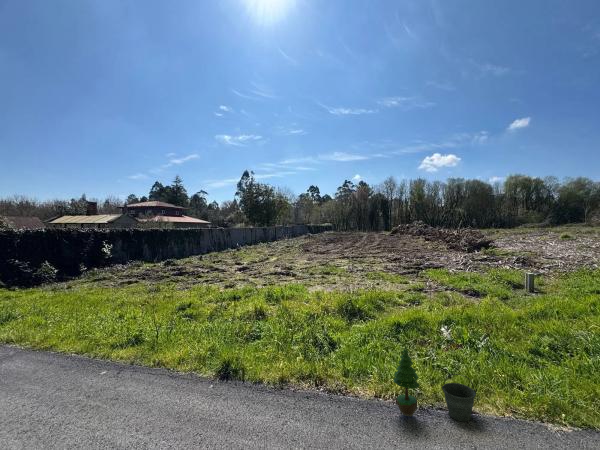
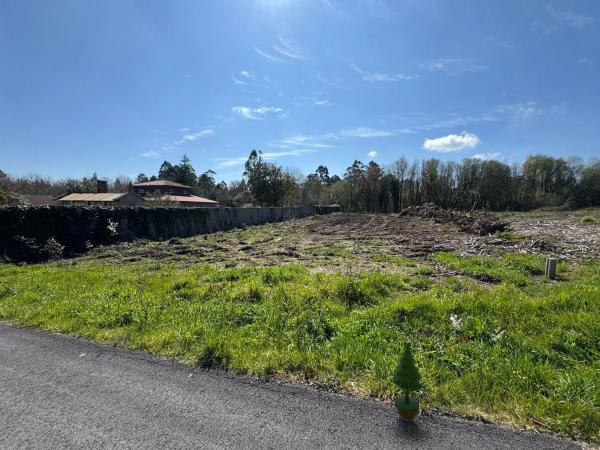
bucket: present [441,374,477,421] -> none [448,375,491,430]

